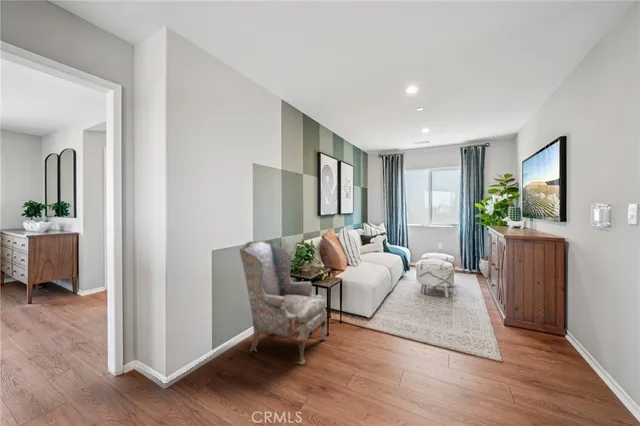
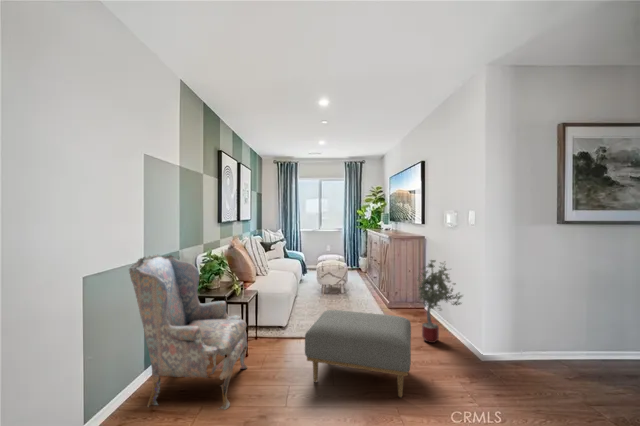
potted tree: none [501,262,563,353] -> present [418,260,462,343]
ottoman: none [370,302,483,390] -> present [305,310,411,397]

